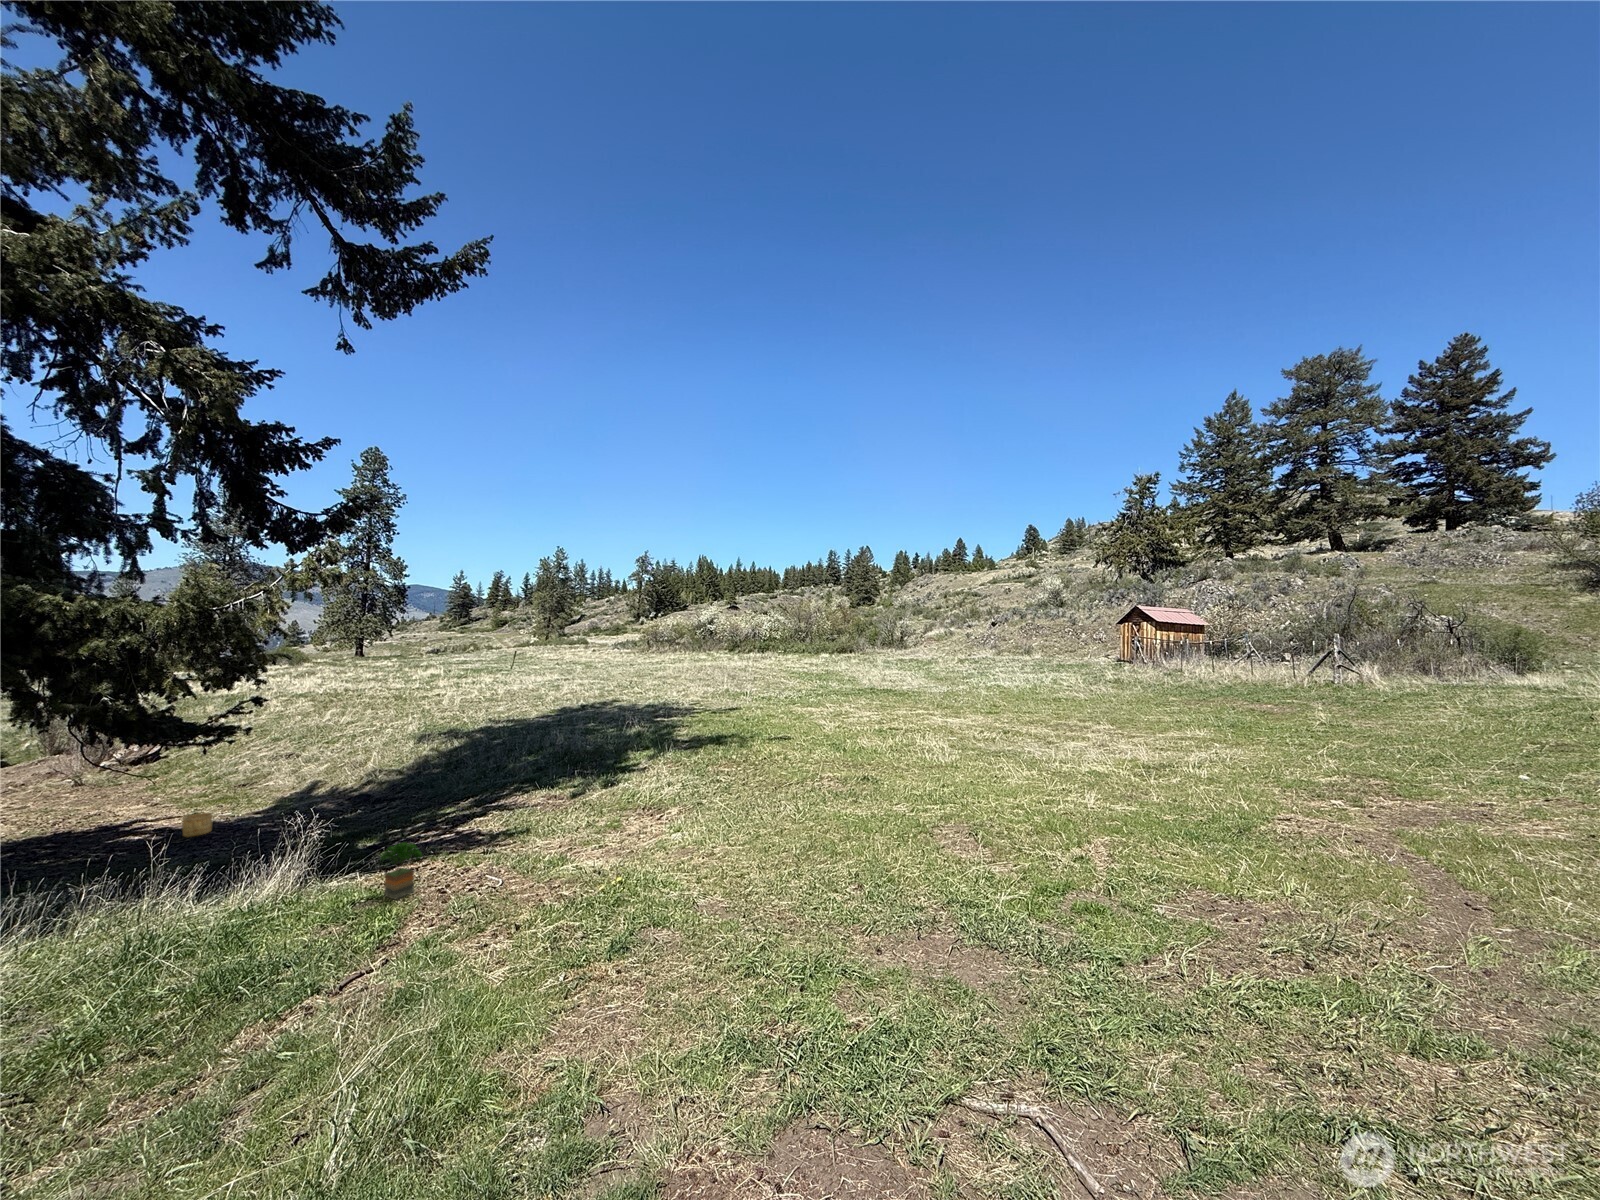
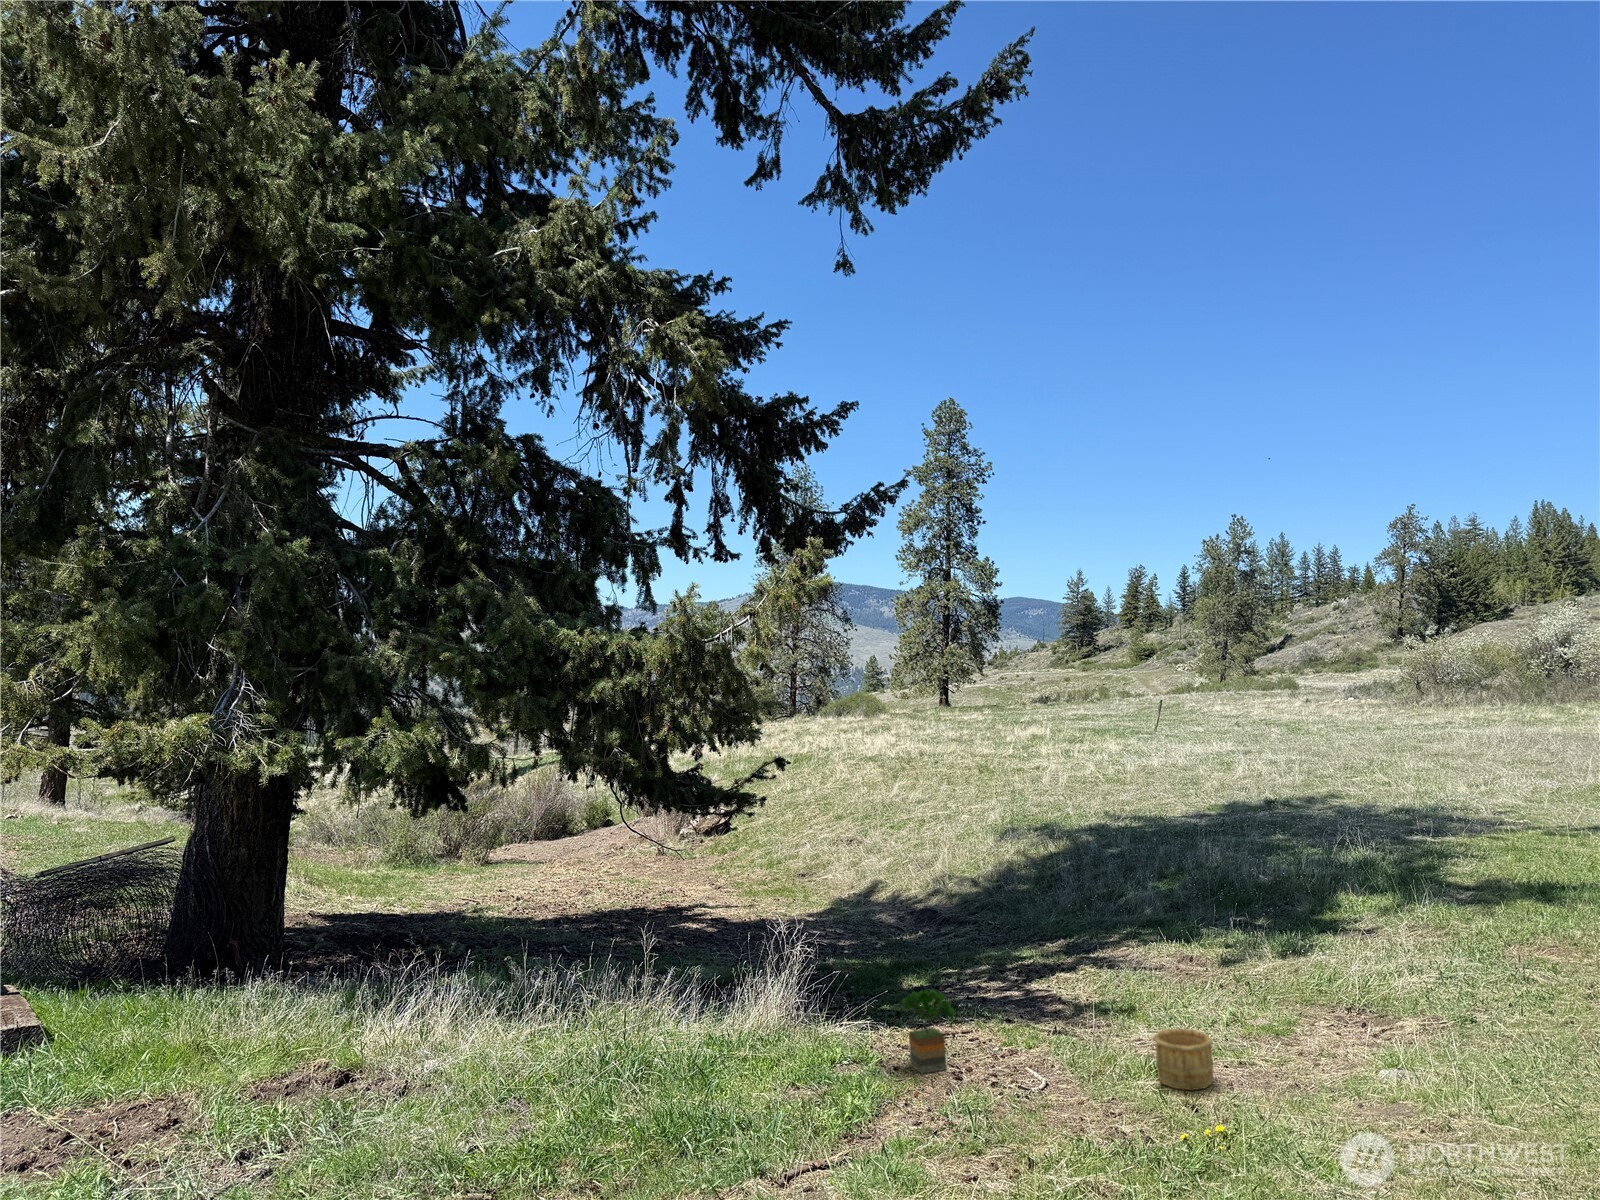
wooden bucket: present [182,813,212,837] -> present [1154,1029,1213,1090]

